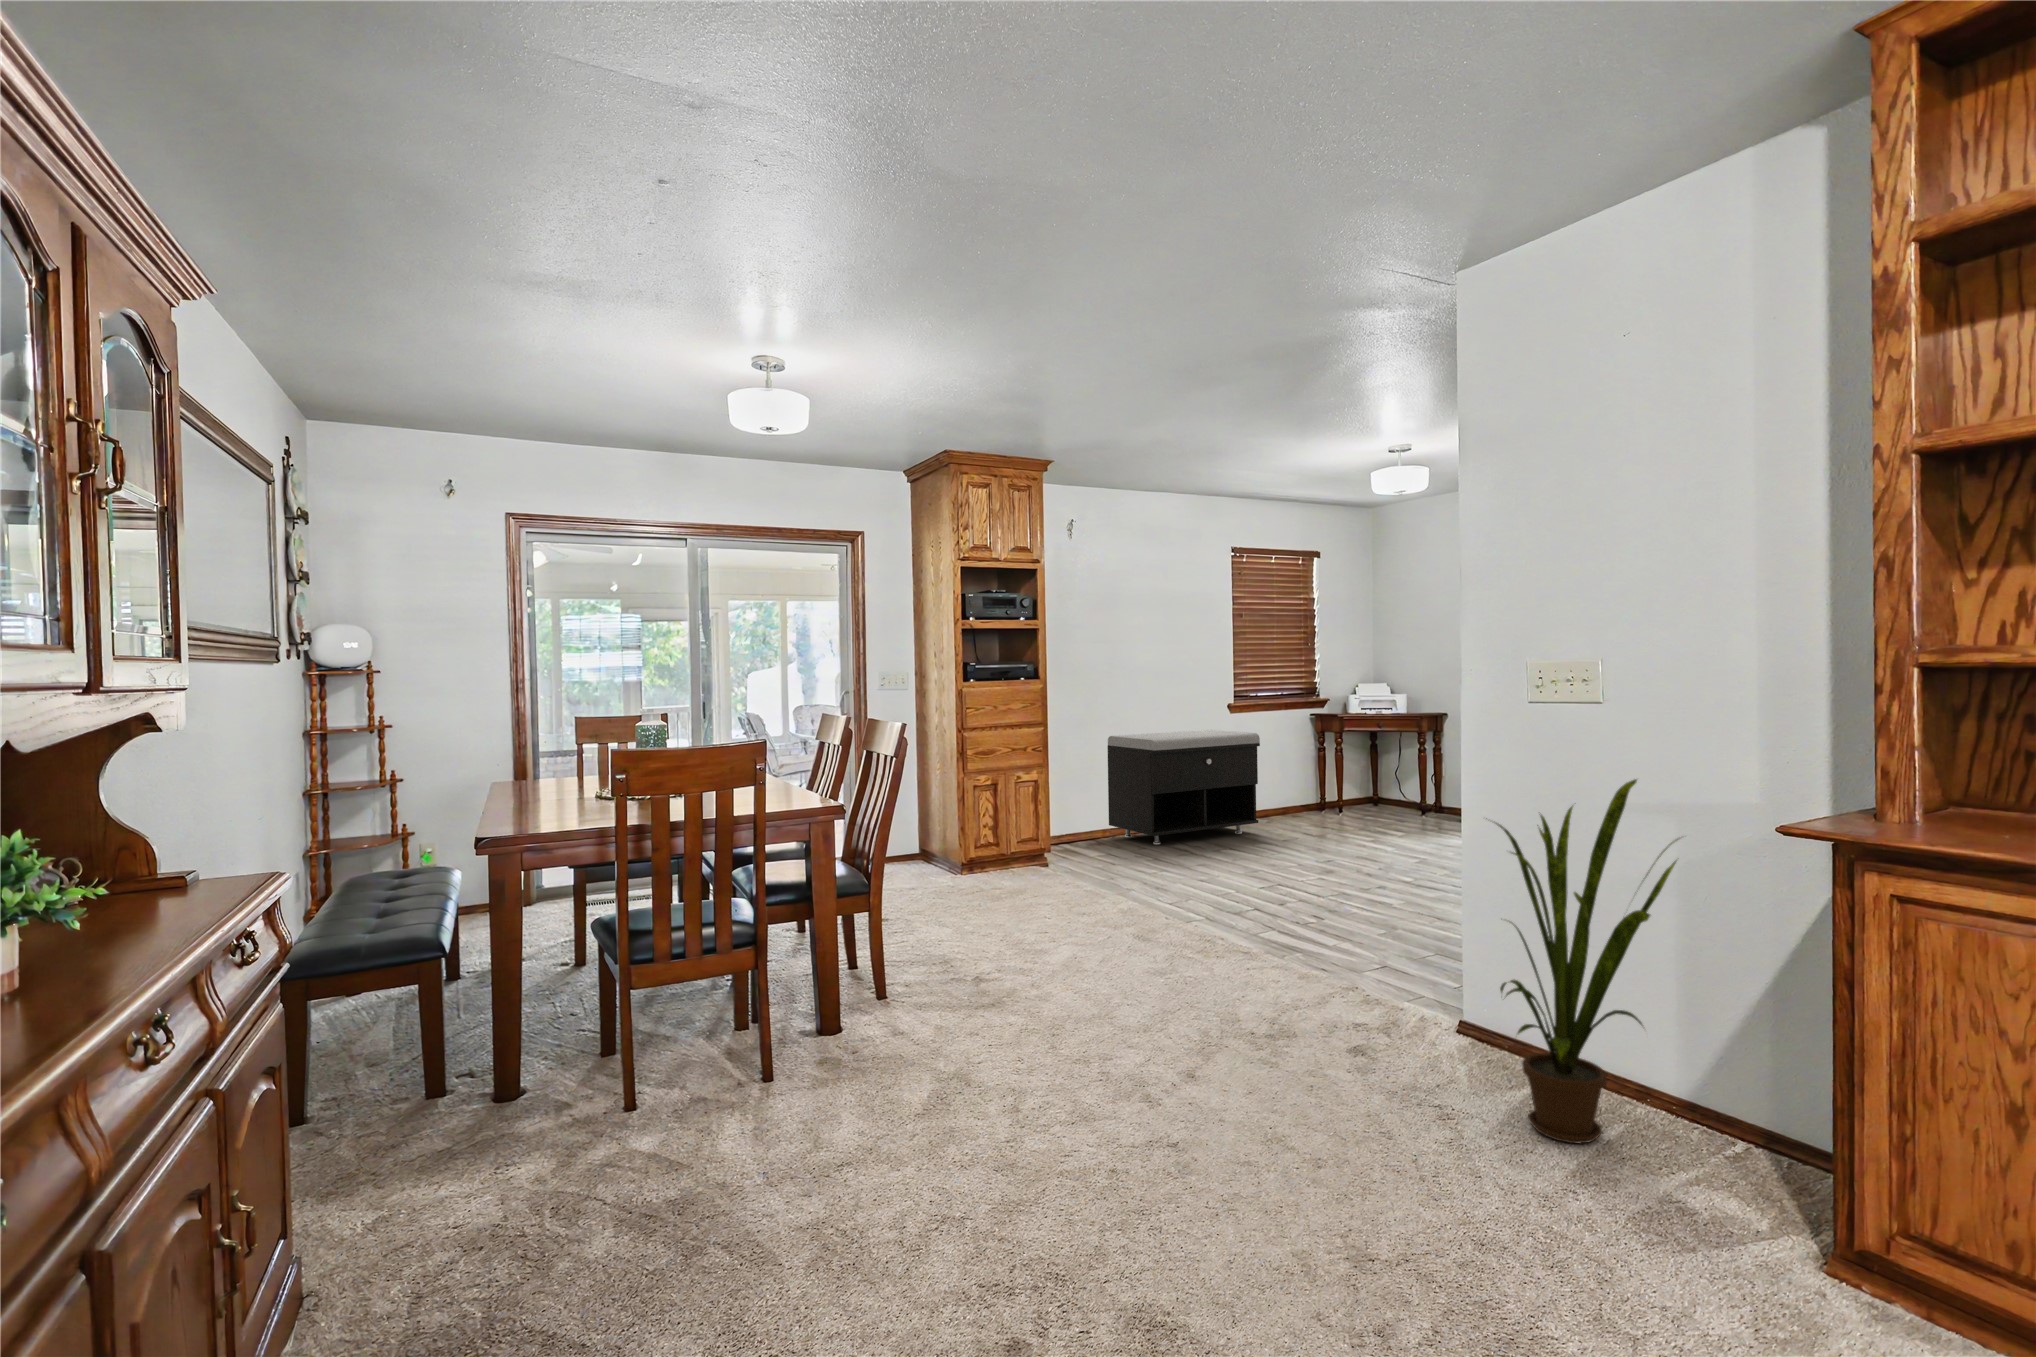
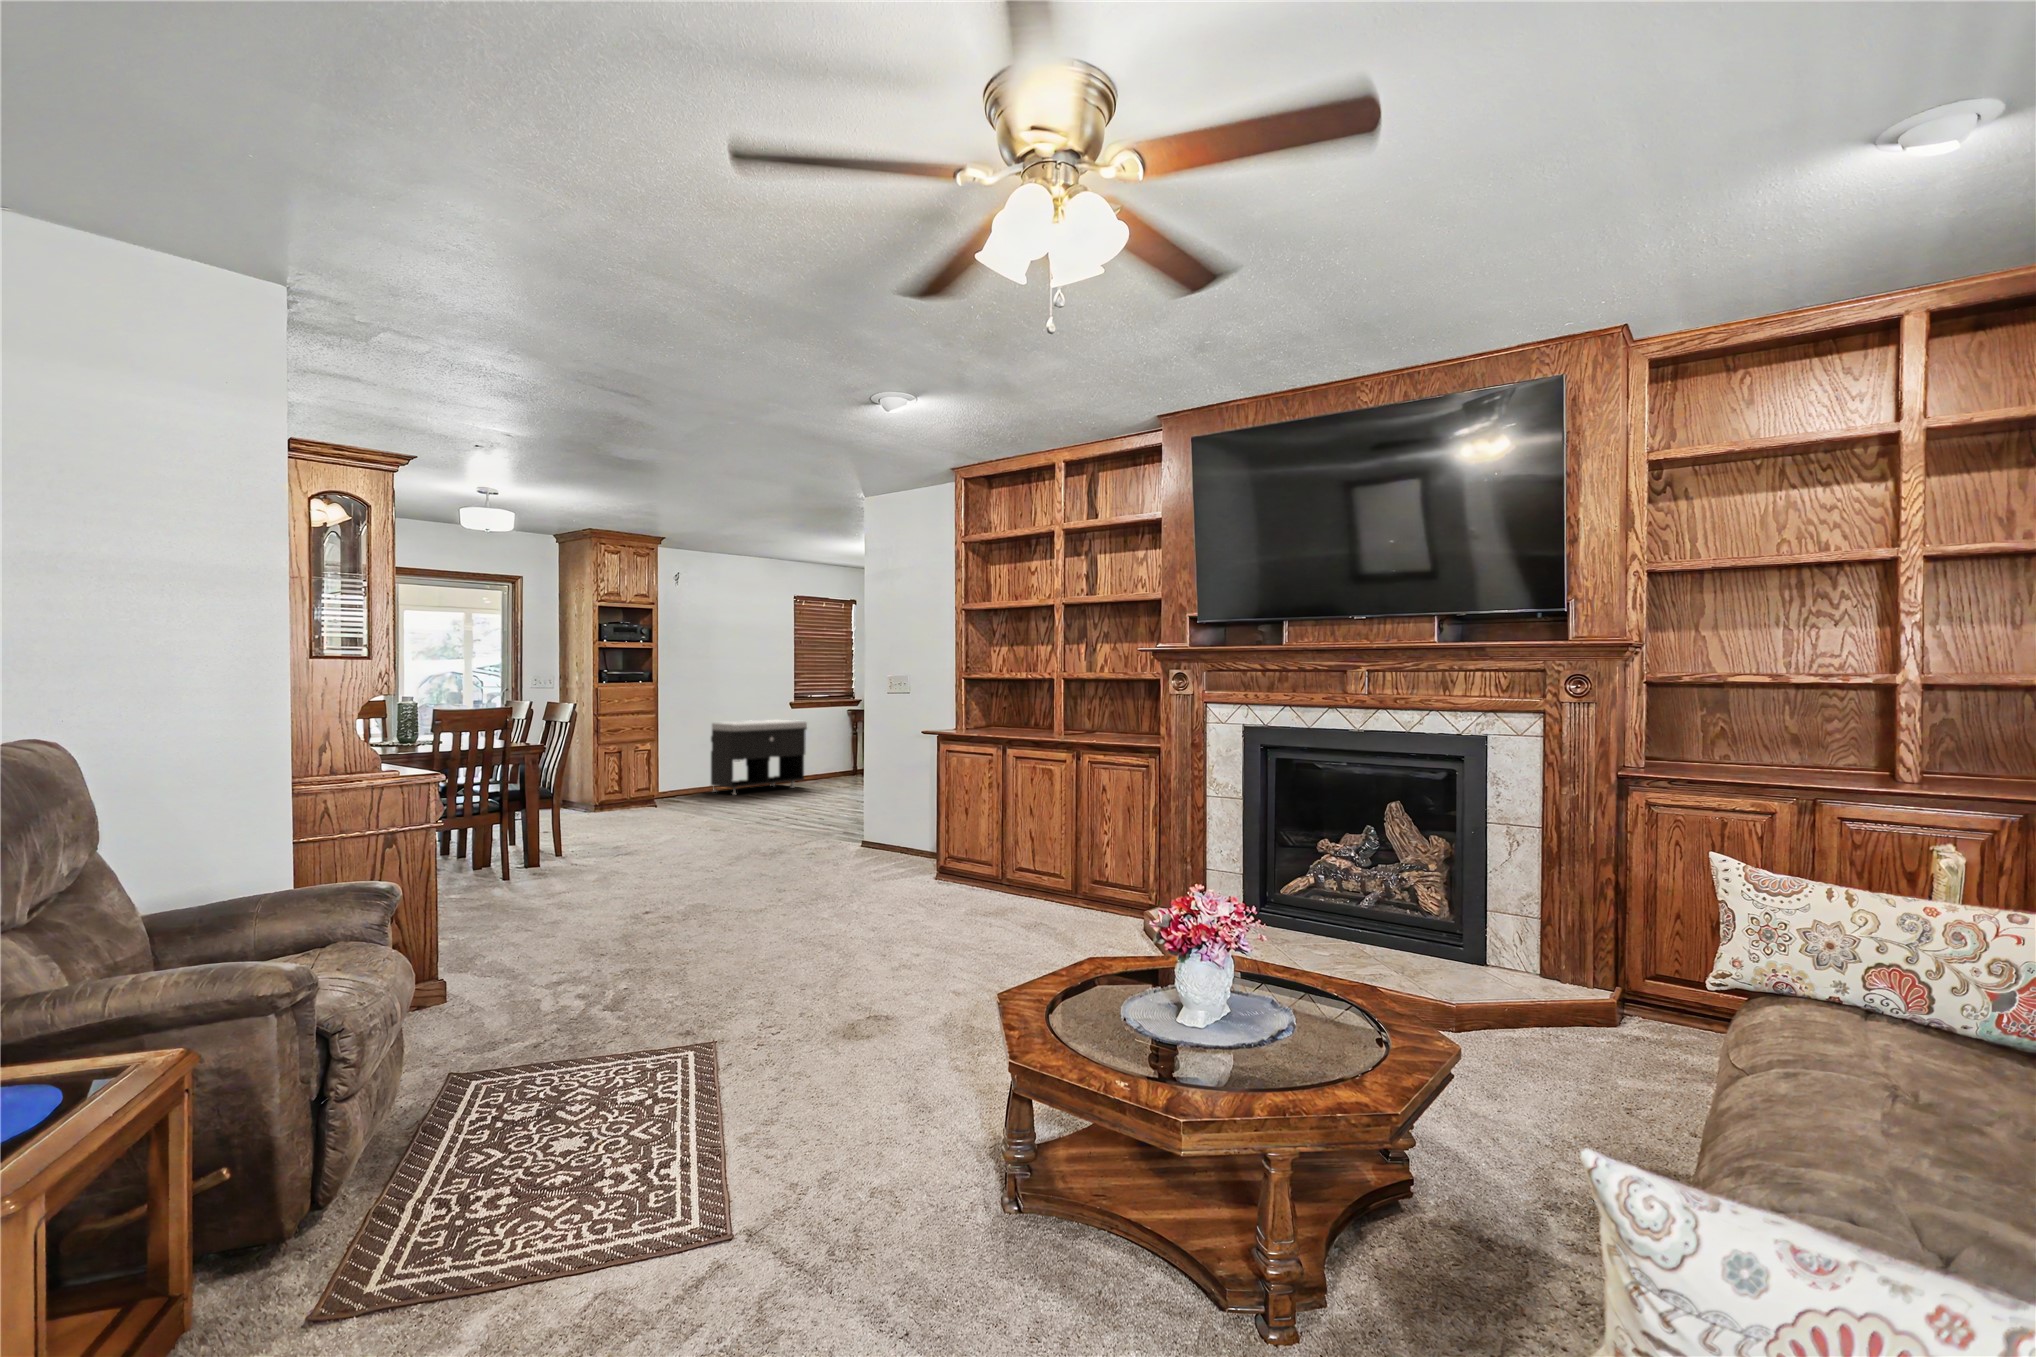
house plant: present [1496,779,1678,1143] -> none [857,725,929,869]

